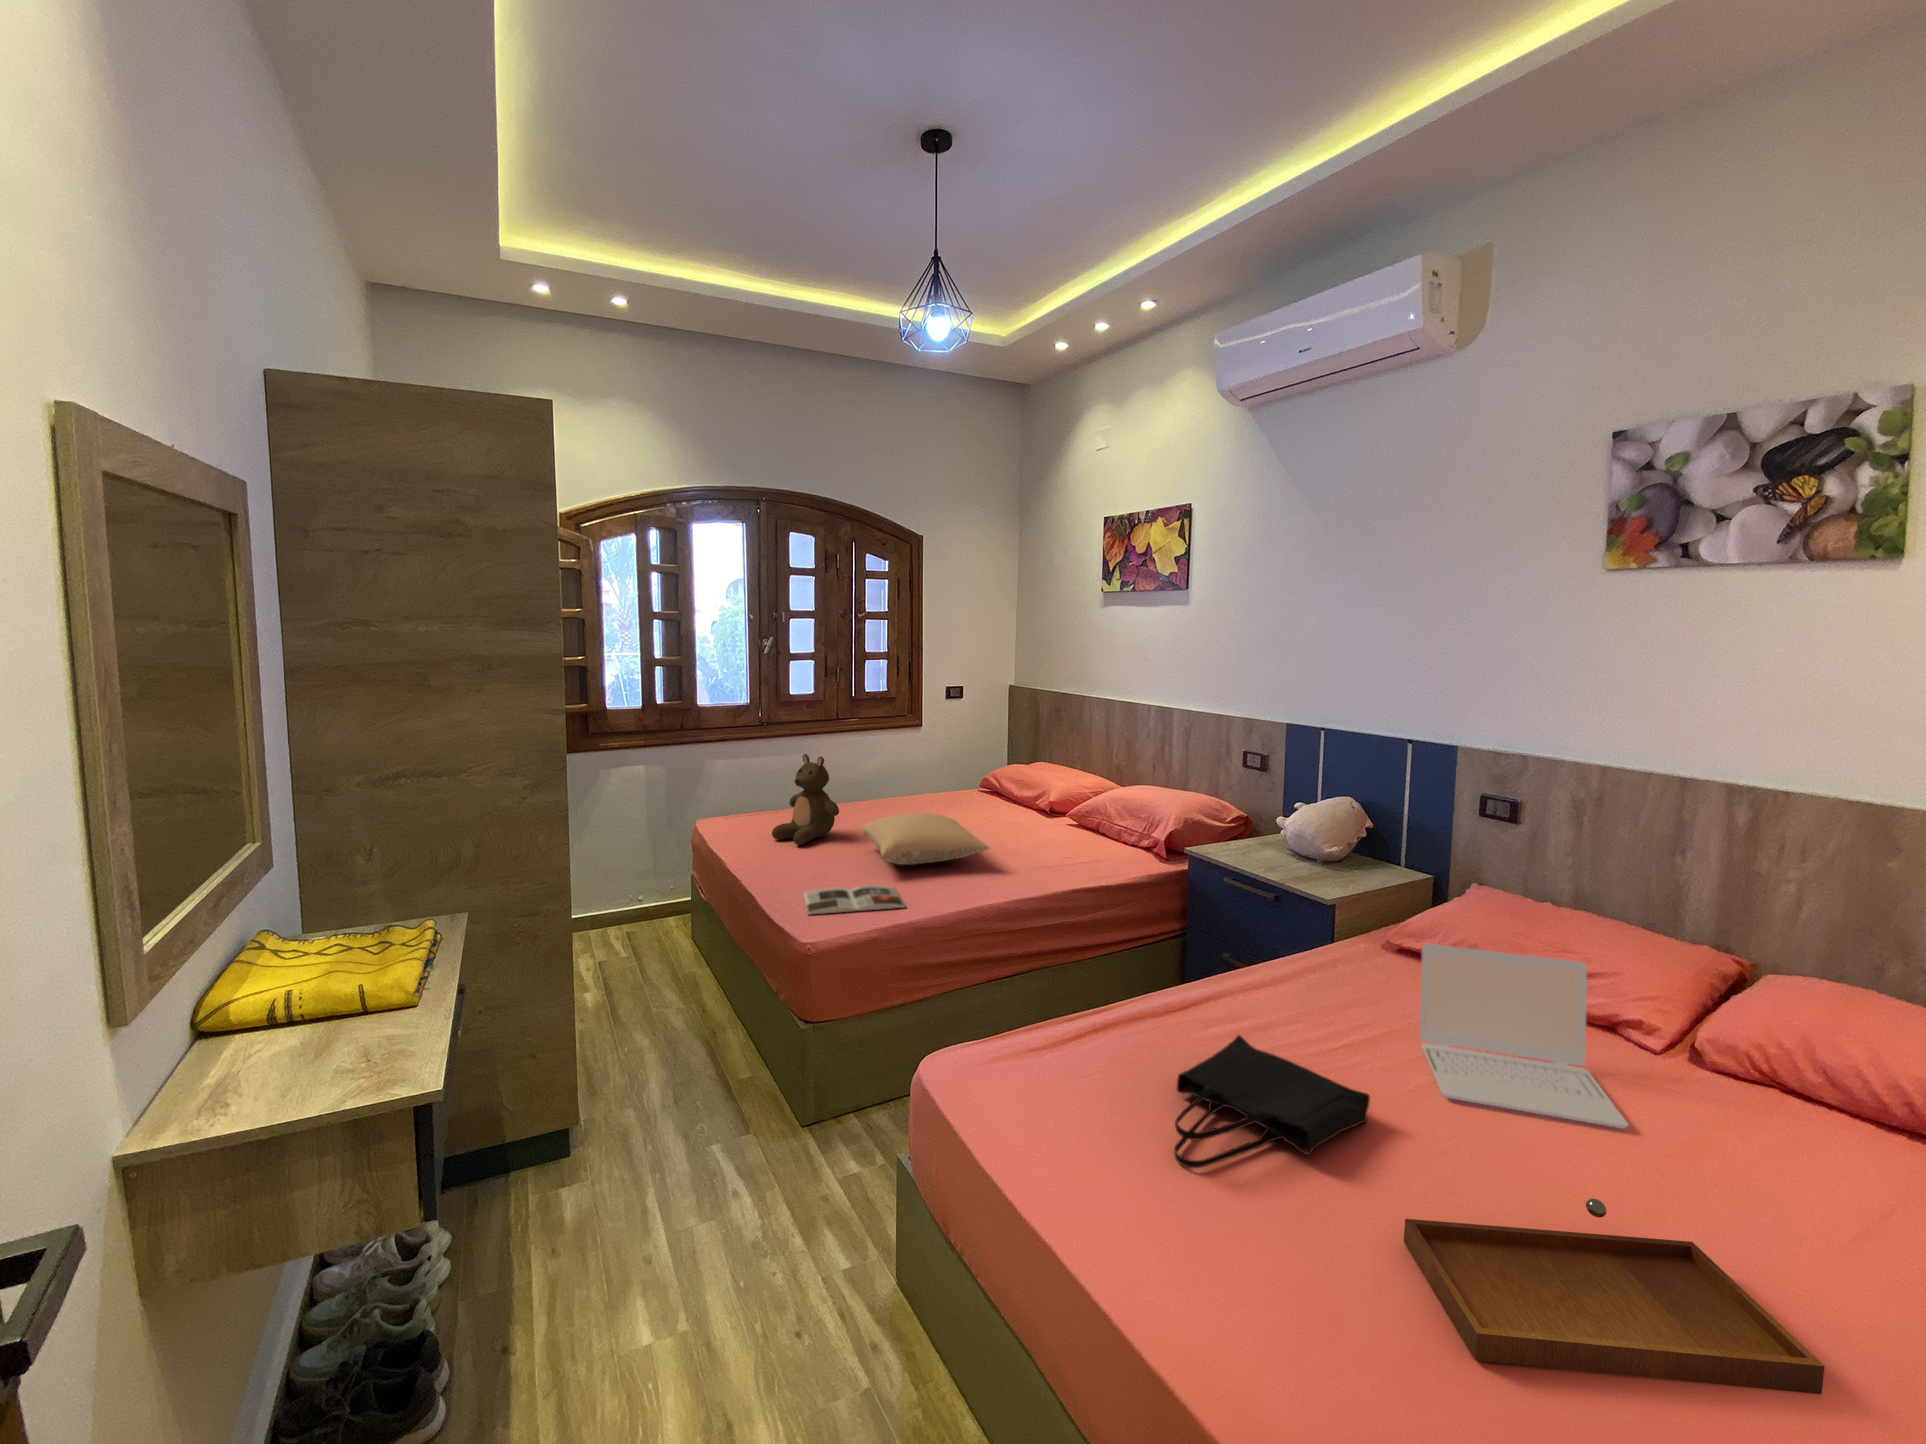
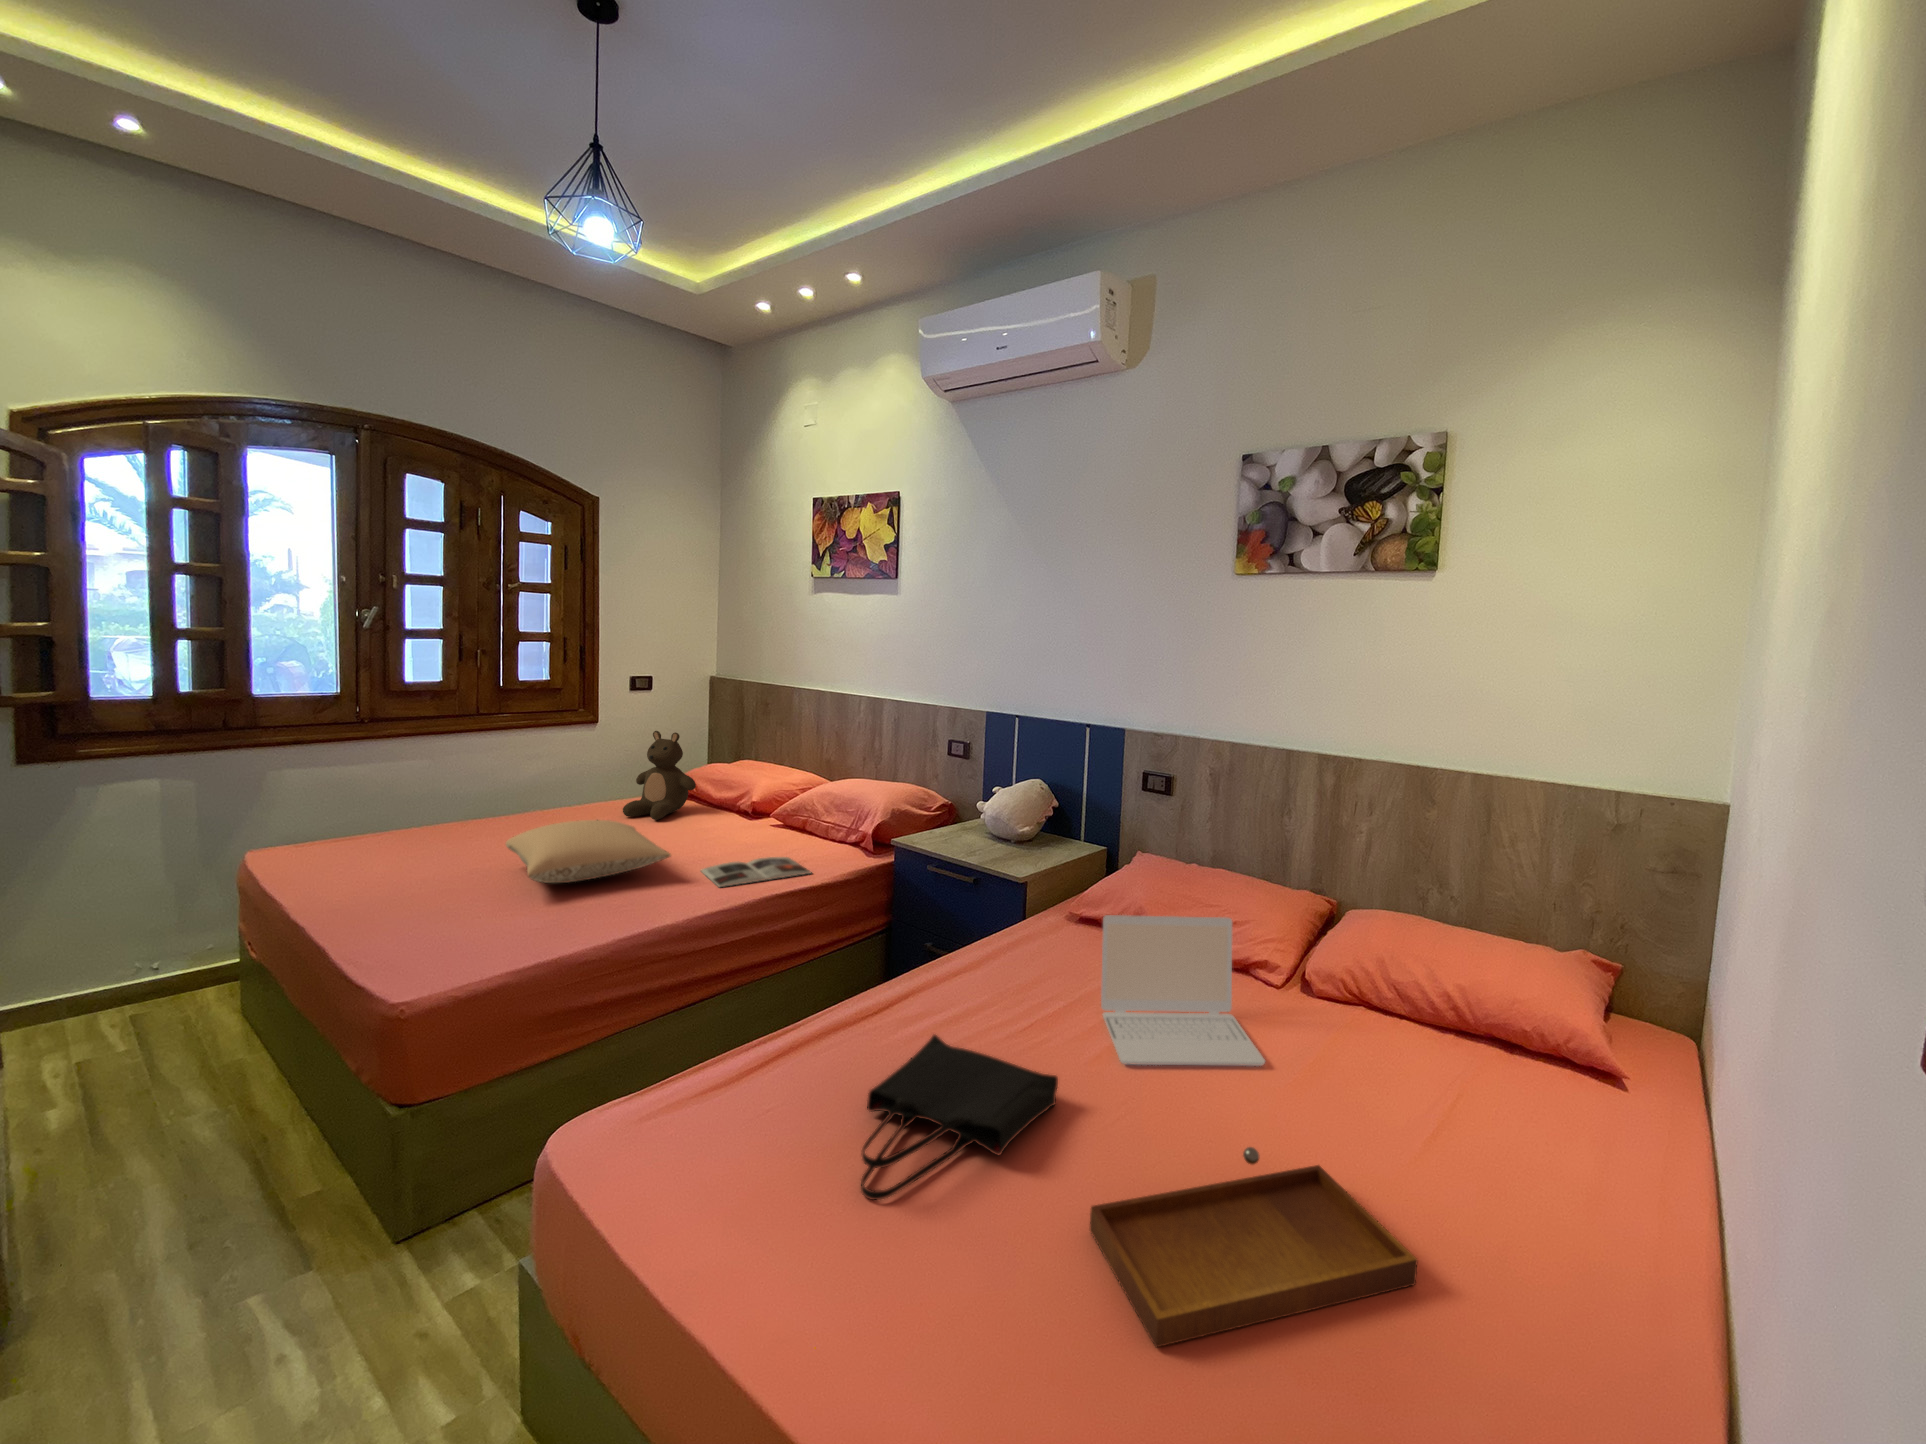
stuffed bear: present [772,754,839,845] -> present [623,731,696,820]
magazine: present [803,885,905,915] -> present [701,857,811,887]

